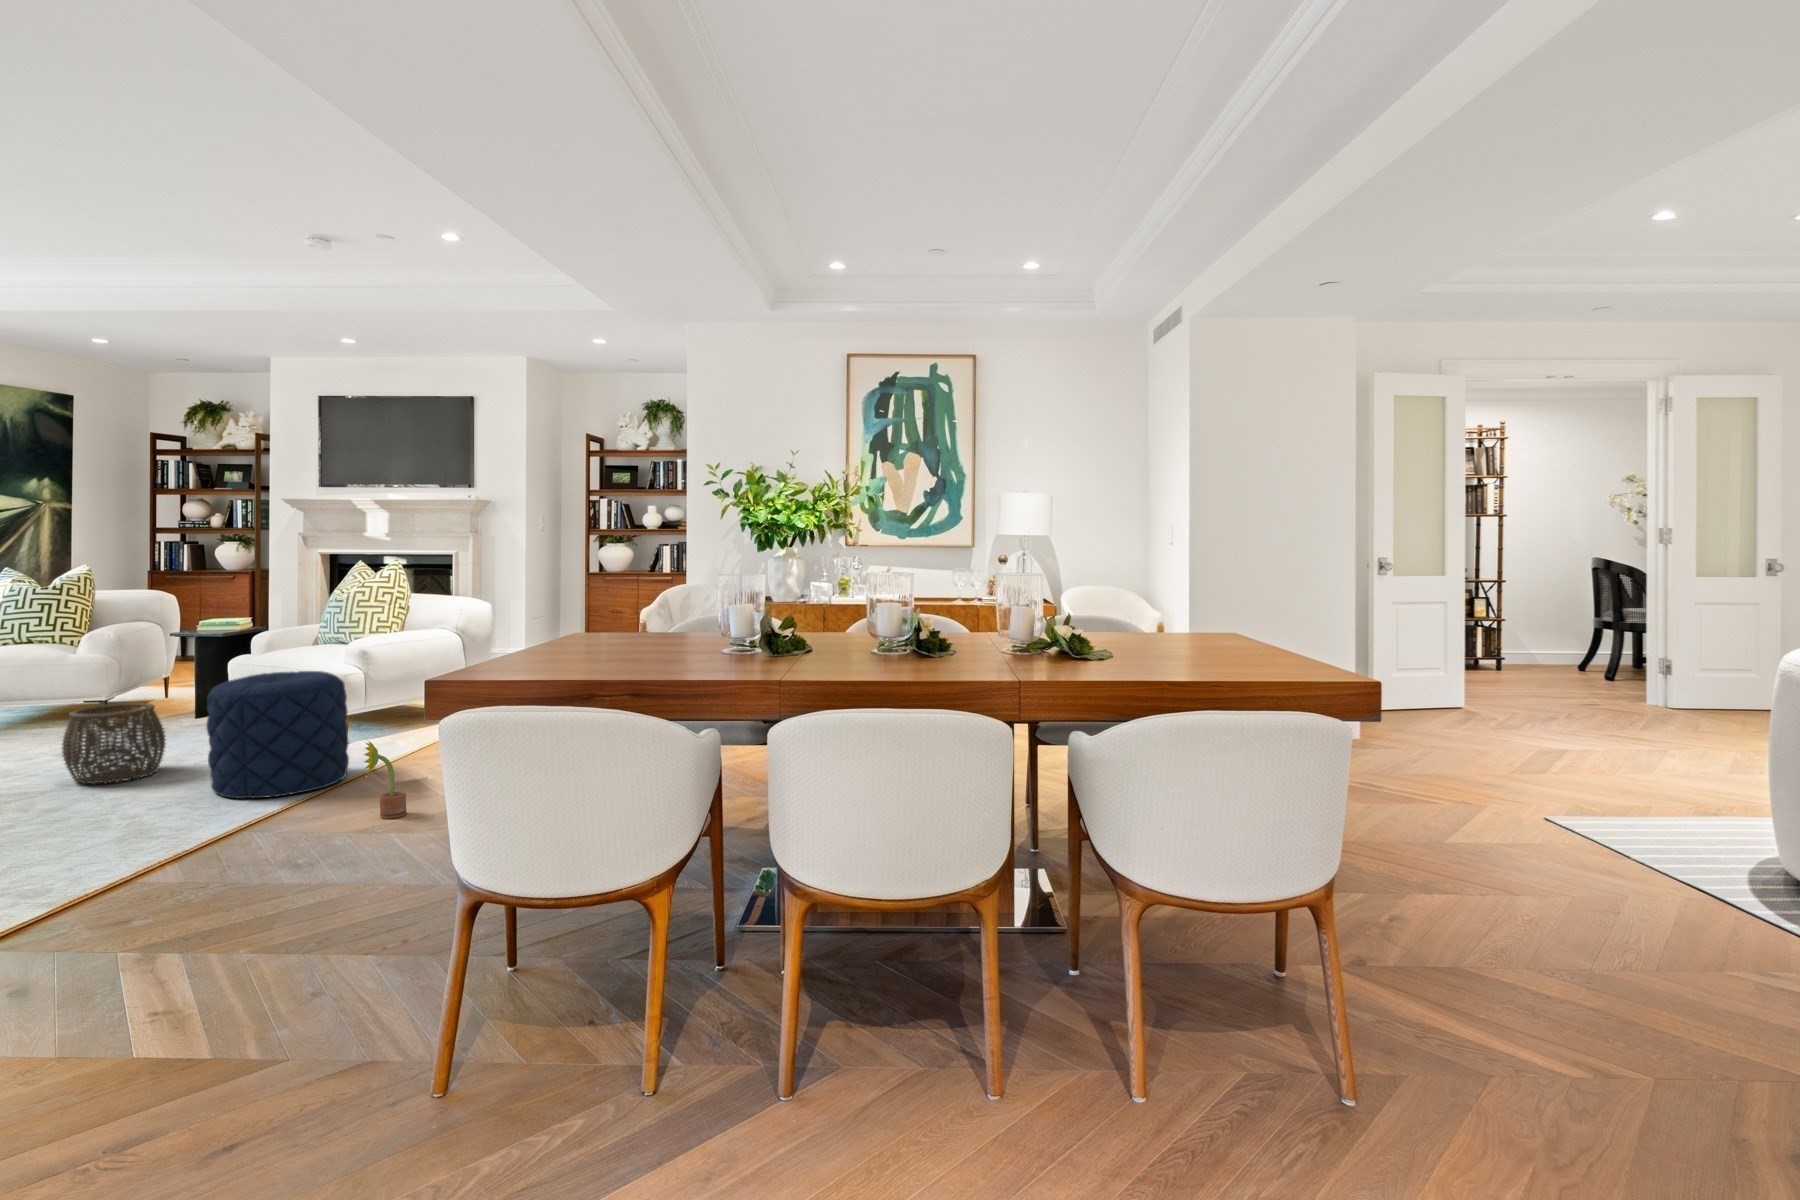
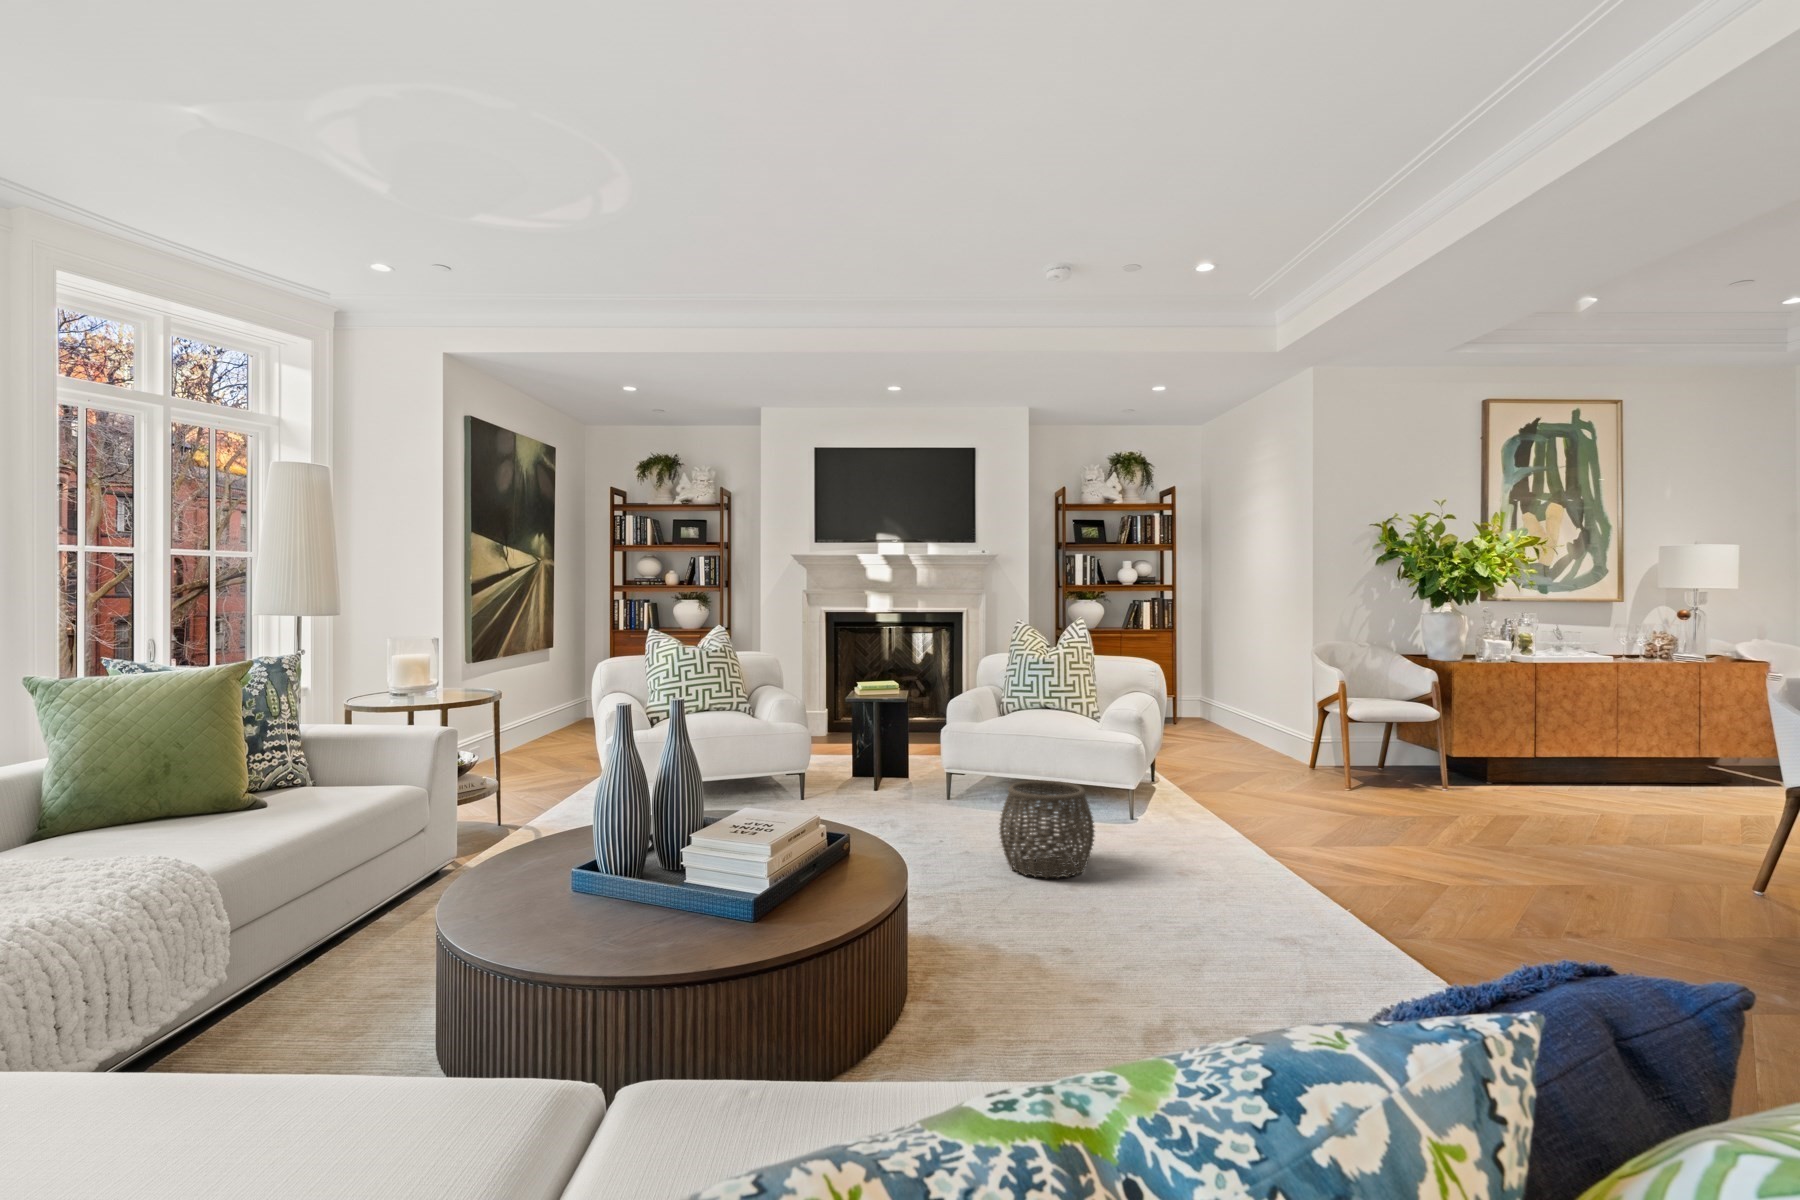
pouf: present [206,671,349,798] -> none [1188,742,1335,895]
decorative plant: present [364,741,407,819] -> none [1486,825,1542,920]

